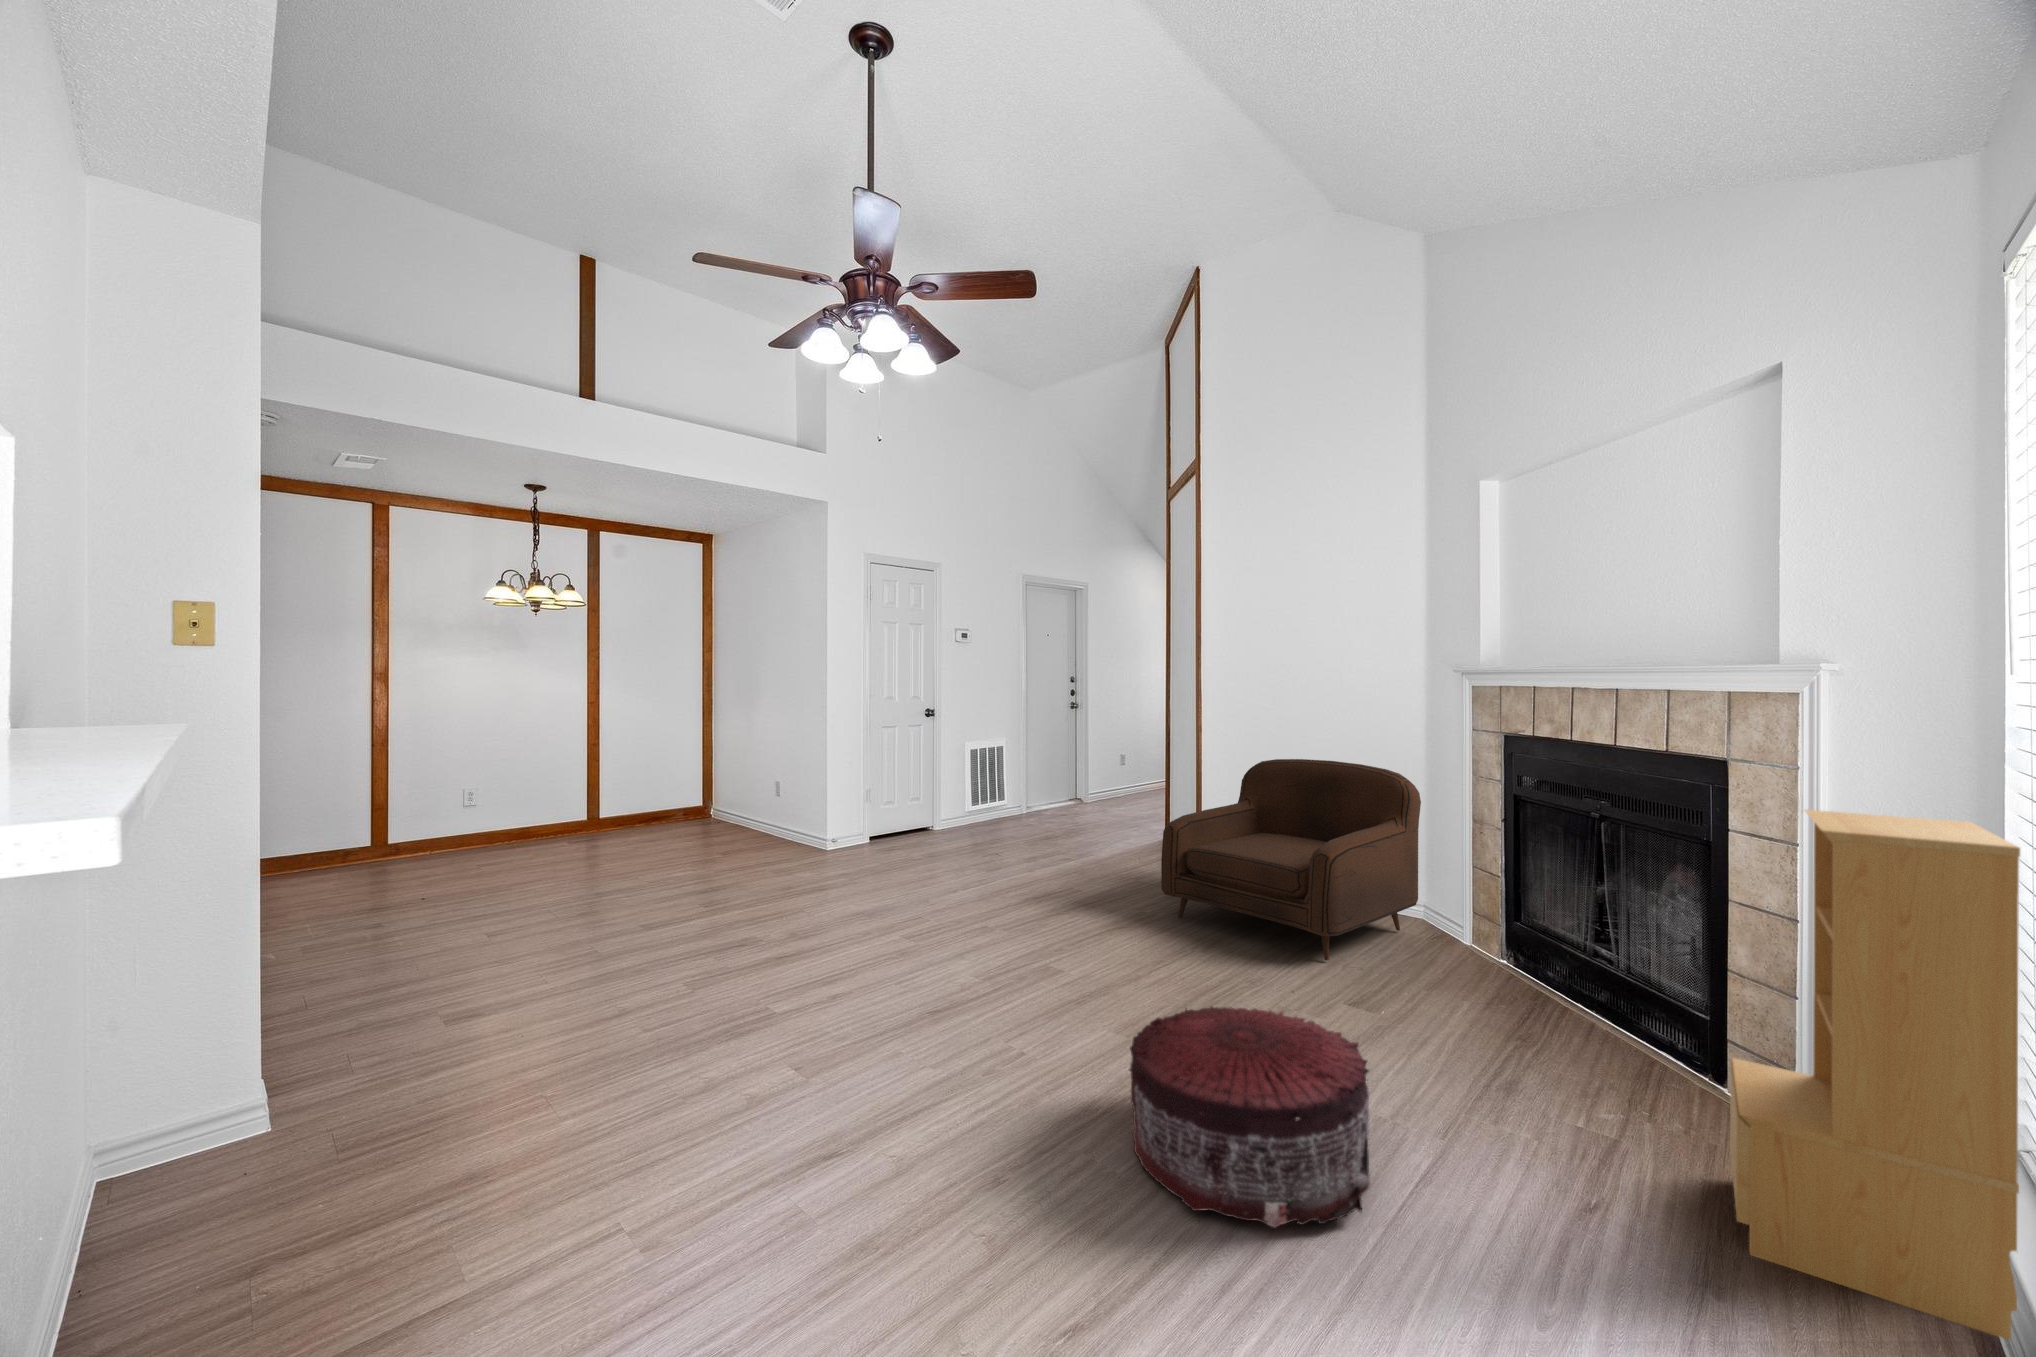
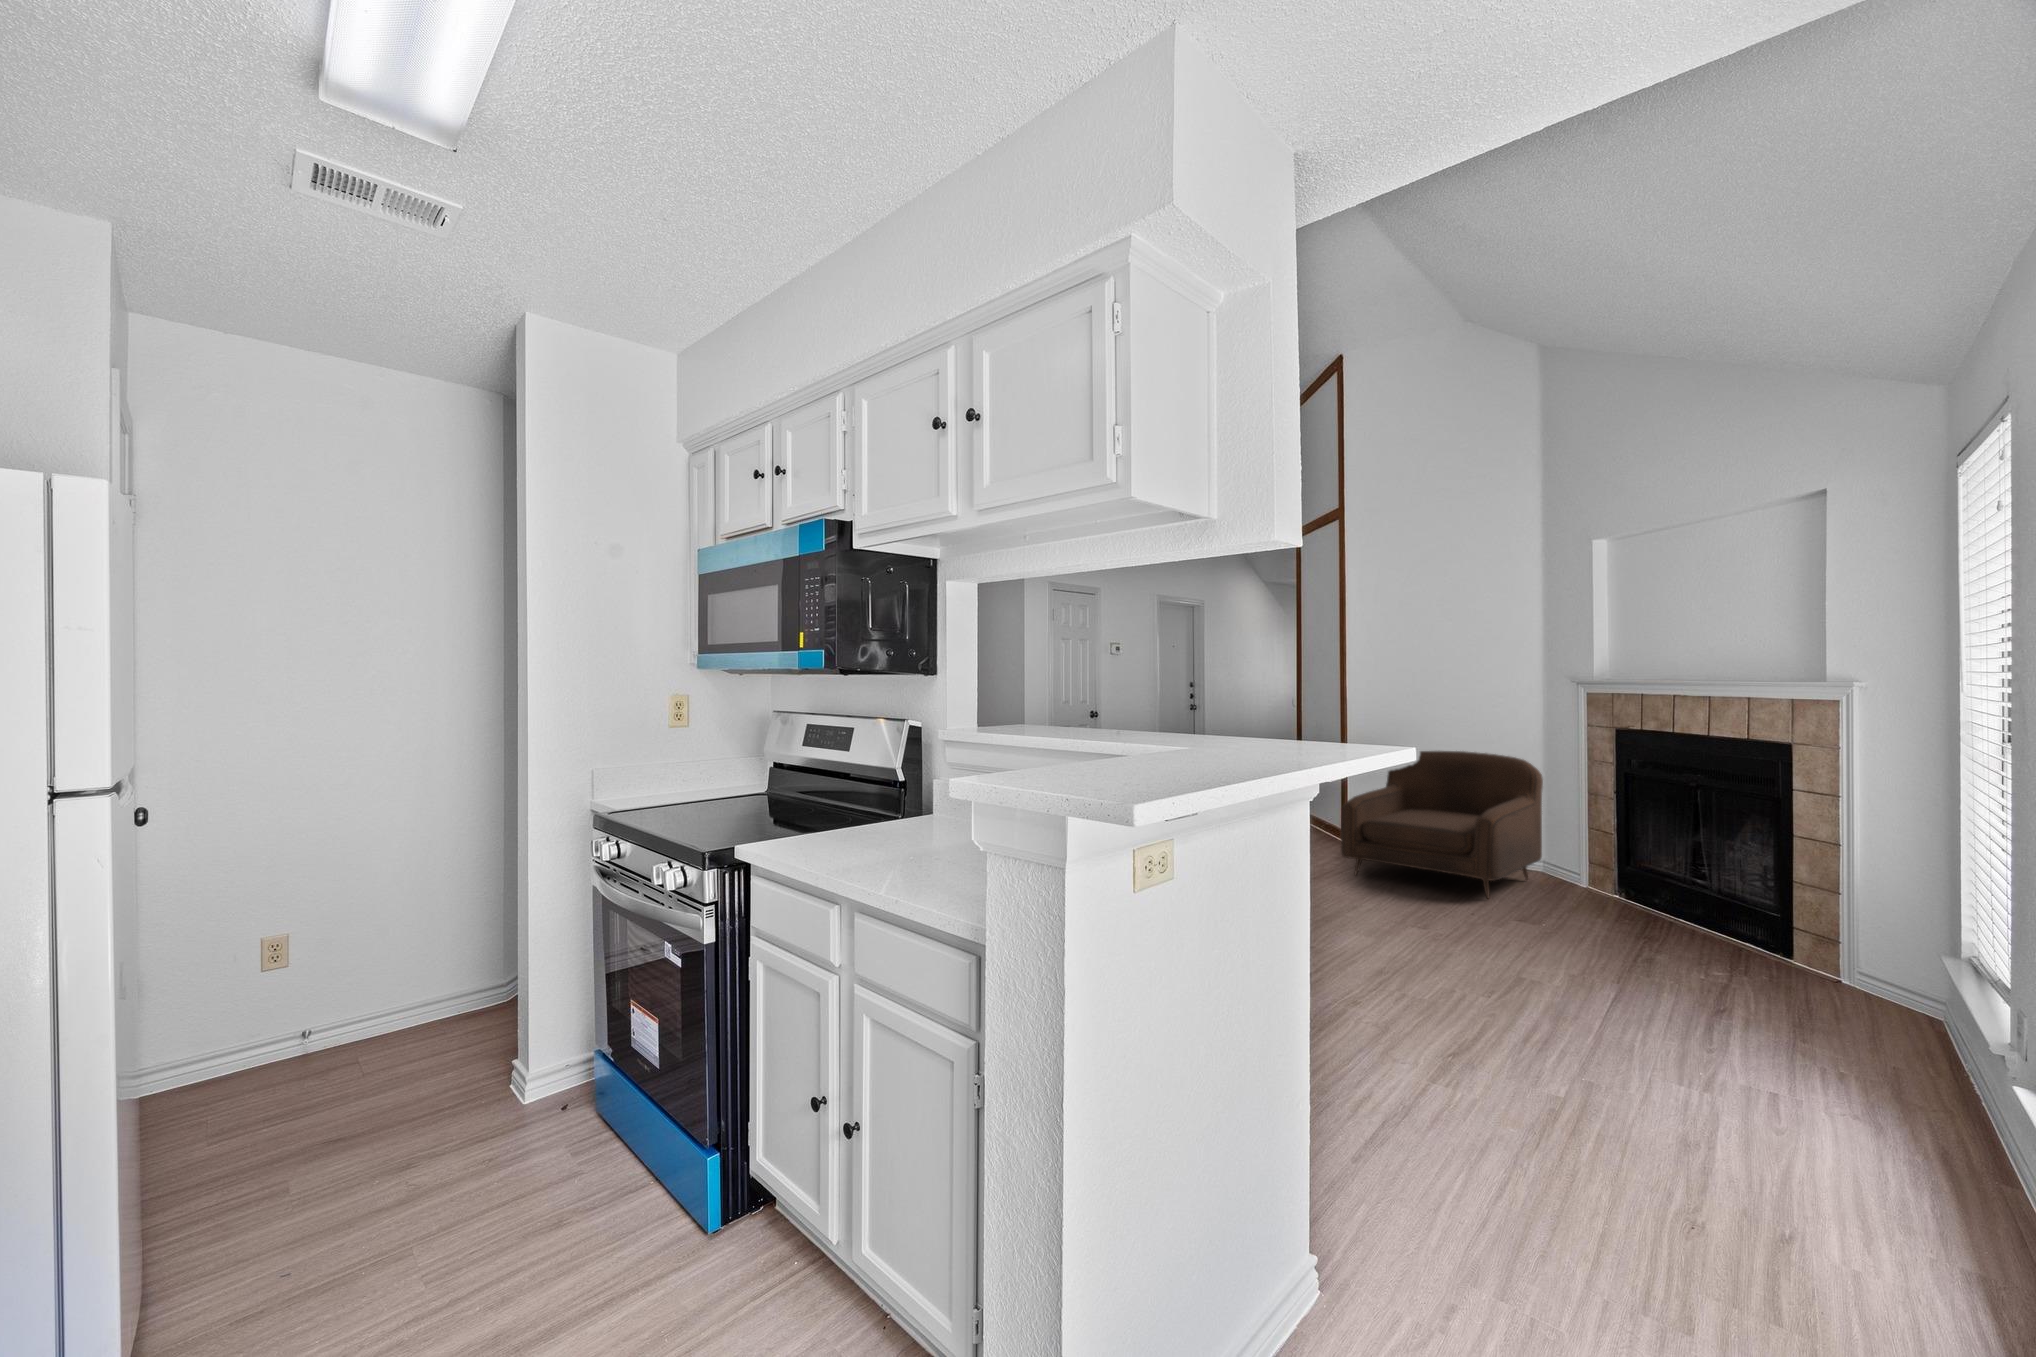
bookshelf: present [1730,810,2020,1340] -> none [1806,772,1971,1053]
pouf: present [1130,1007,1370,1227] -> none [1432,911,1603,1024]

